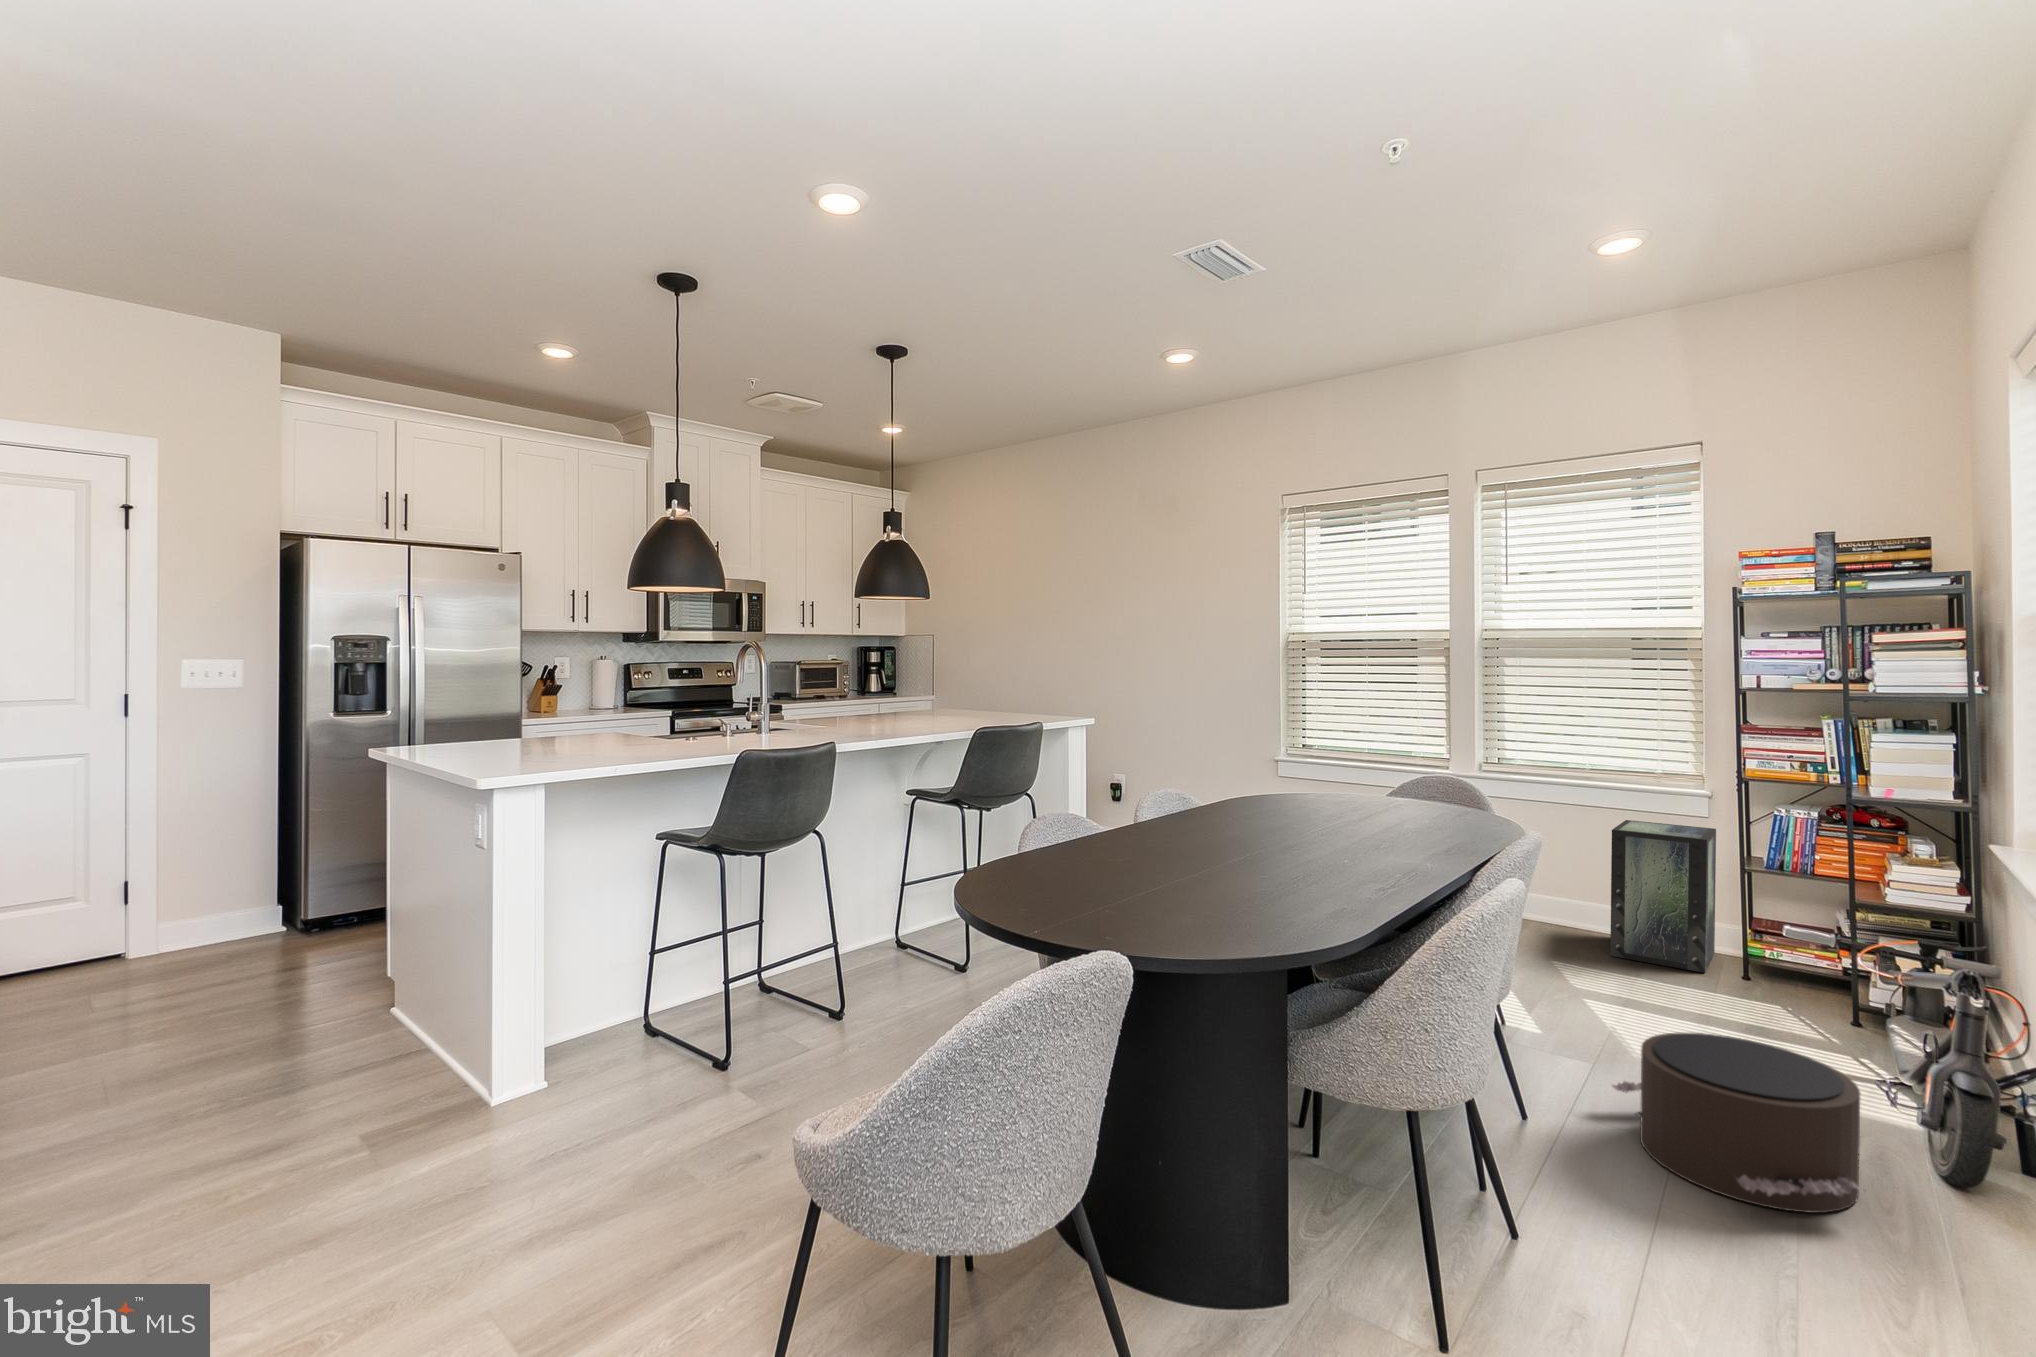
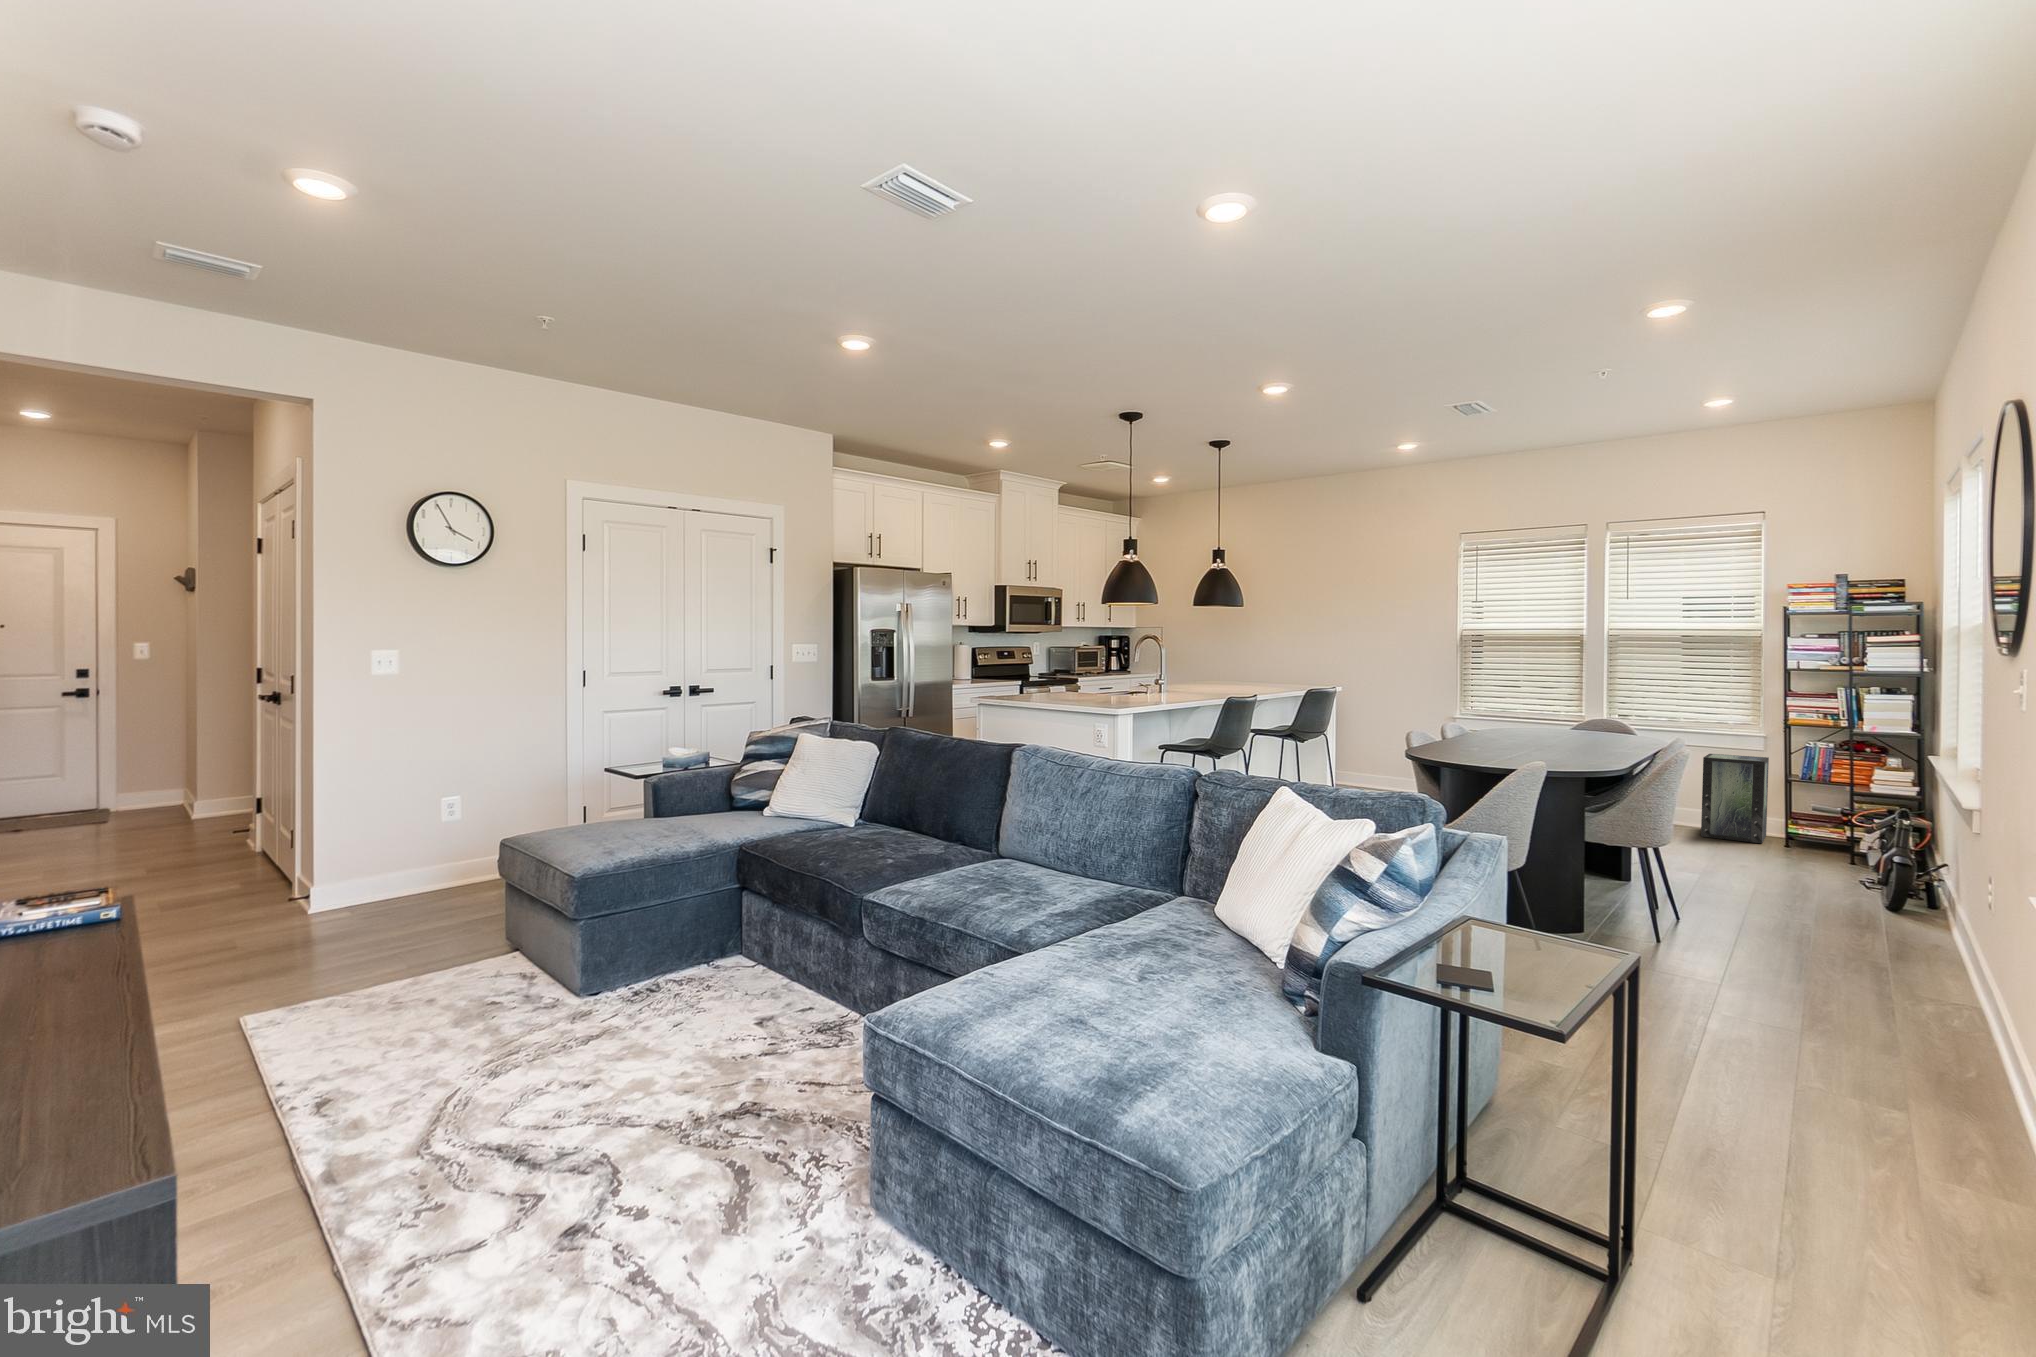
pouf: present [1612,1033,1864,1213] -> none [1721,846,1855,916]

